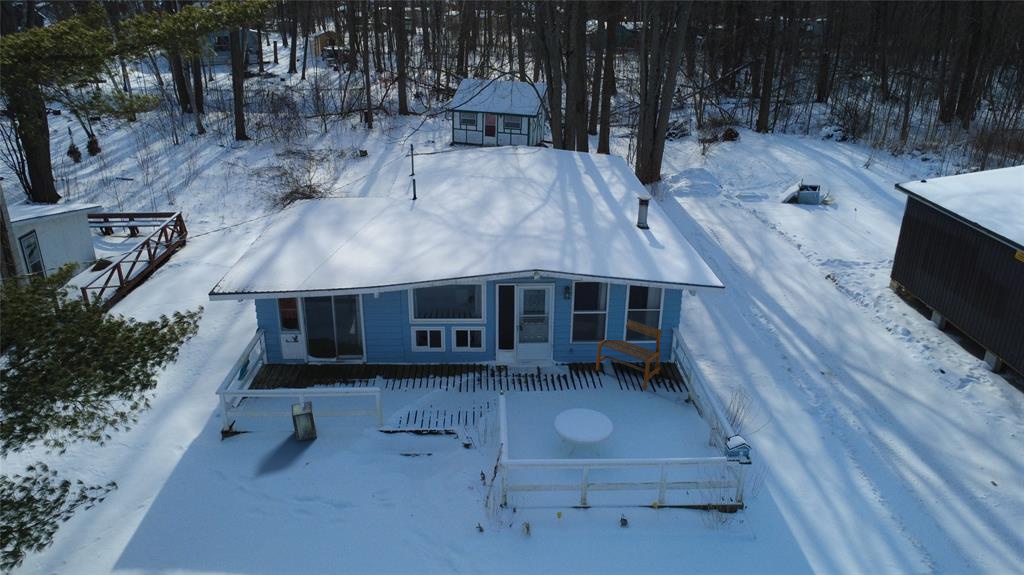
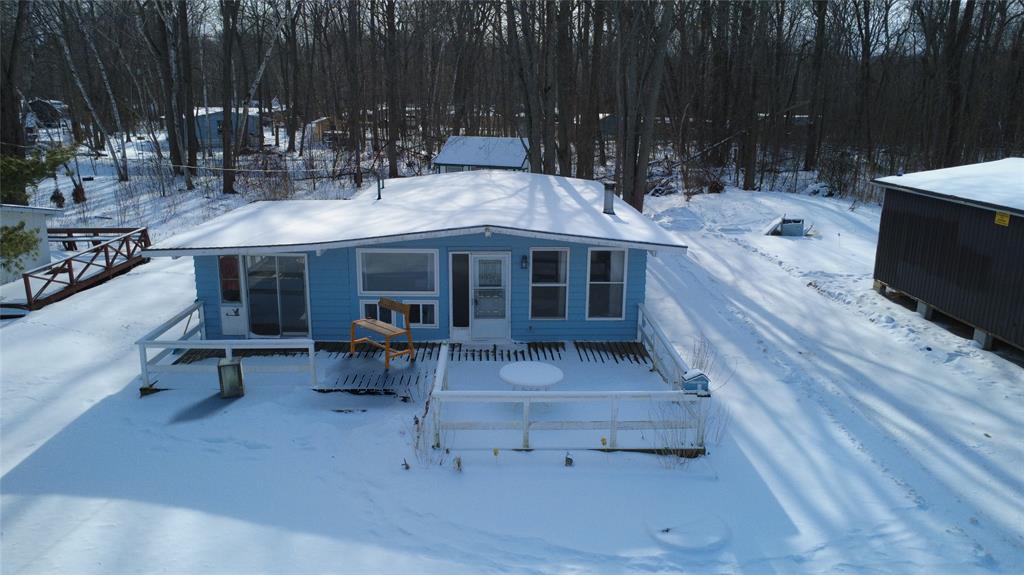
bench: present [596,319,662,389] -> present [351,297,415,369]

